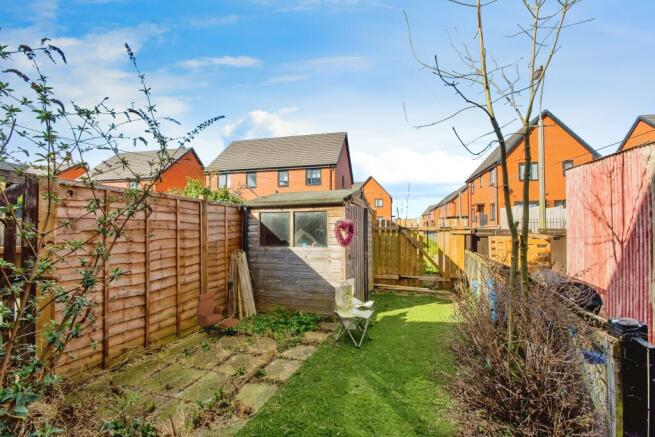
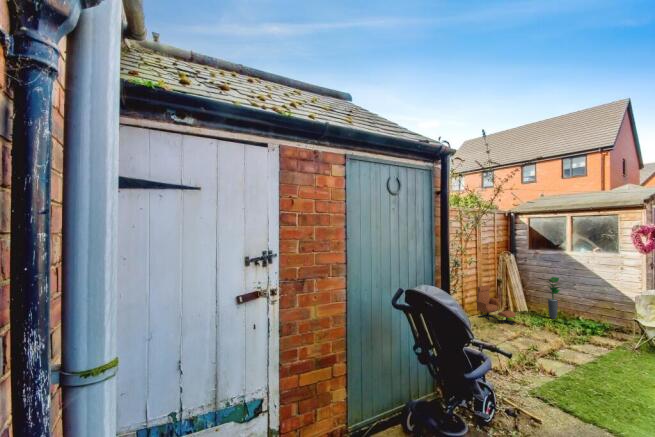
potted plant: none [268,274,287,317] -> present [547,277,560,319]

